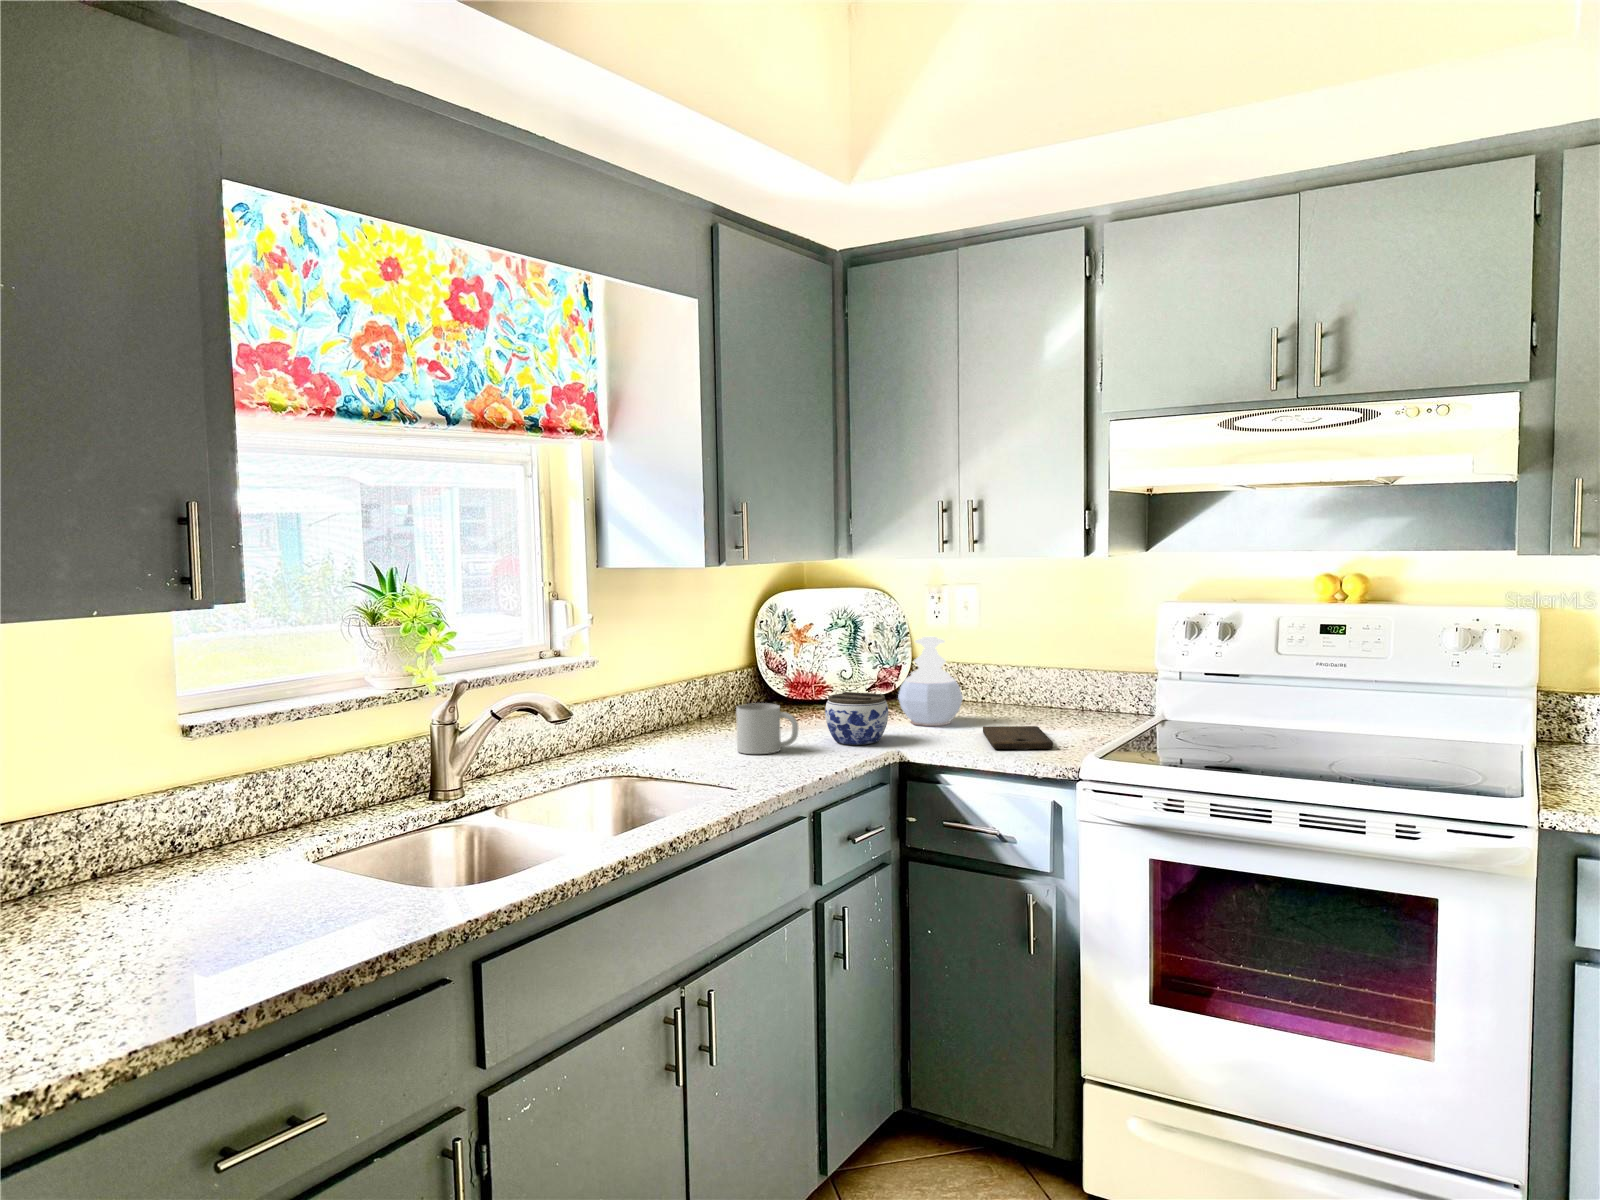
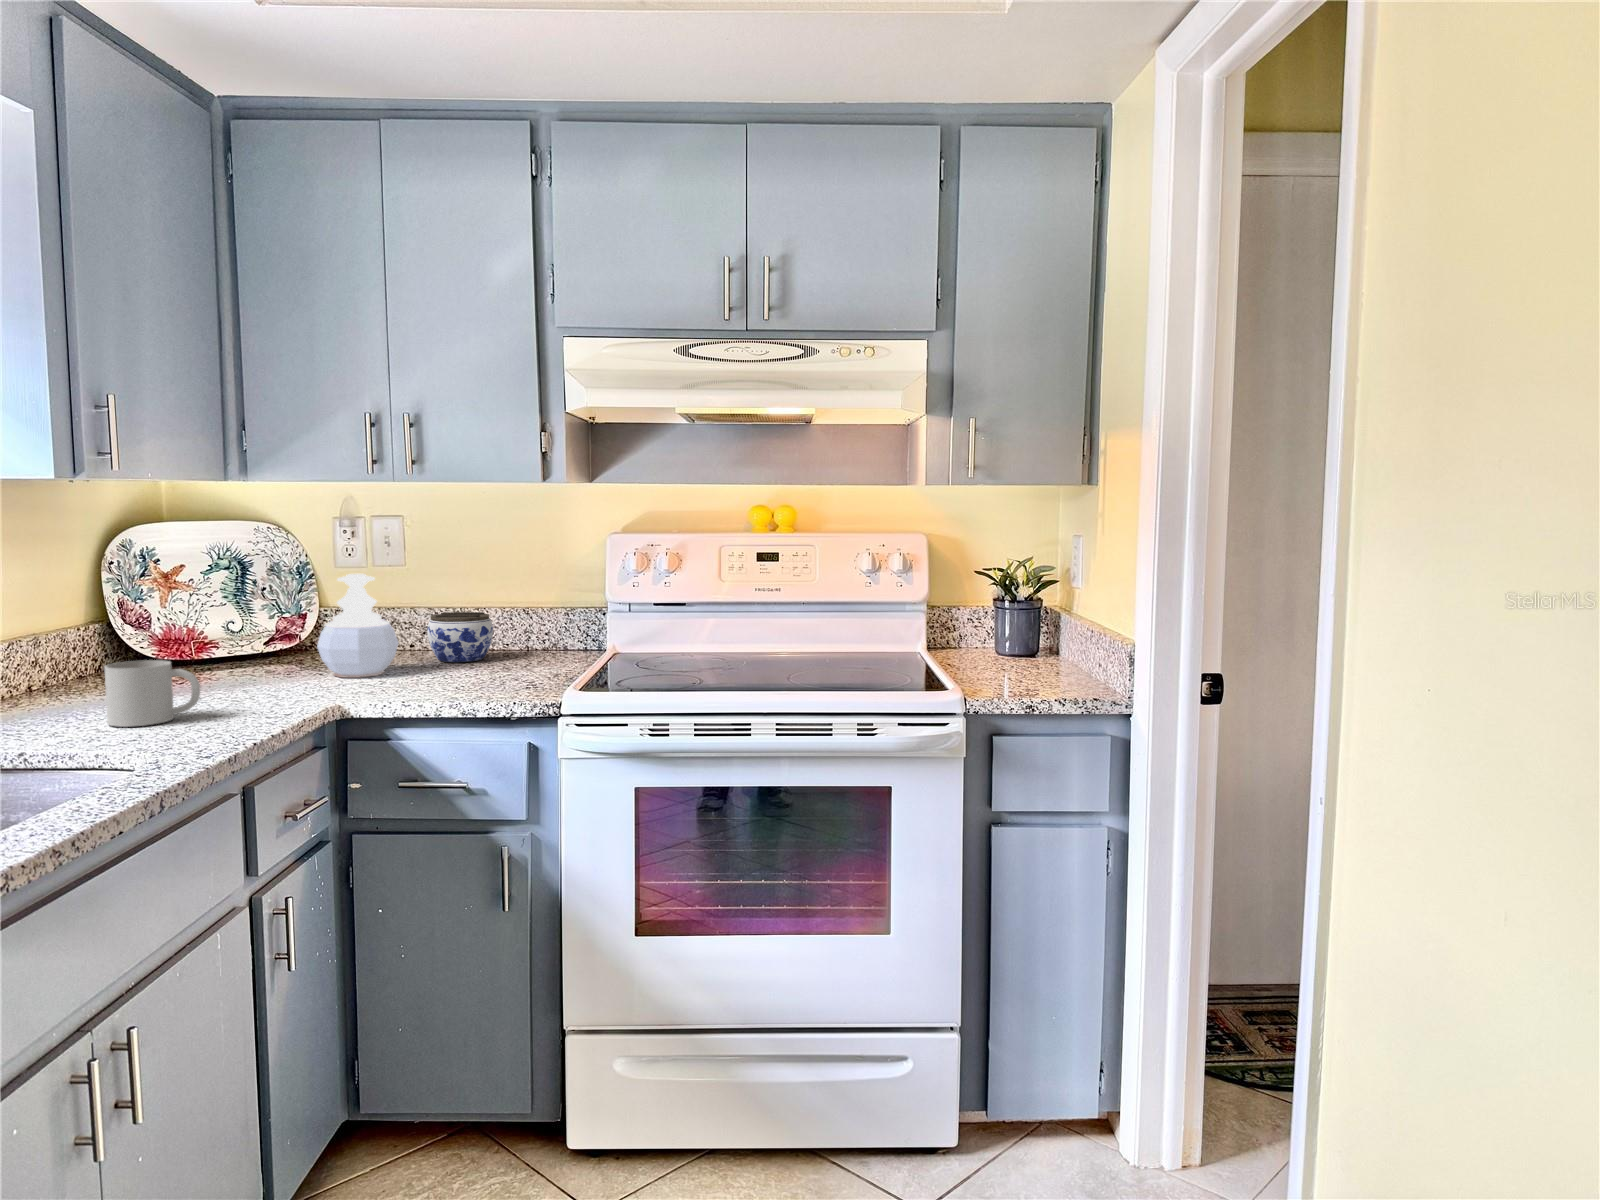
jar: present [825,692,888,745] -> present [427,612,493,662]
cutting board: present [983,726,1053,749] -> none [429,668,519,693]

